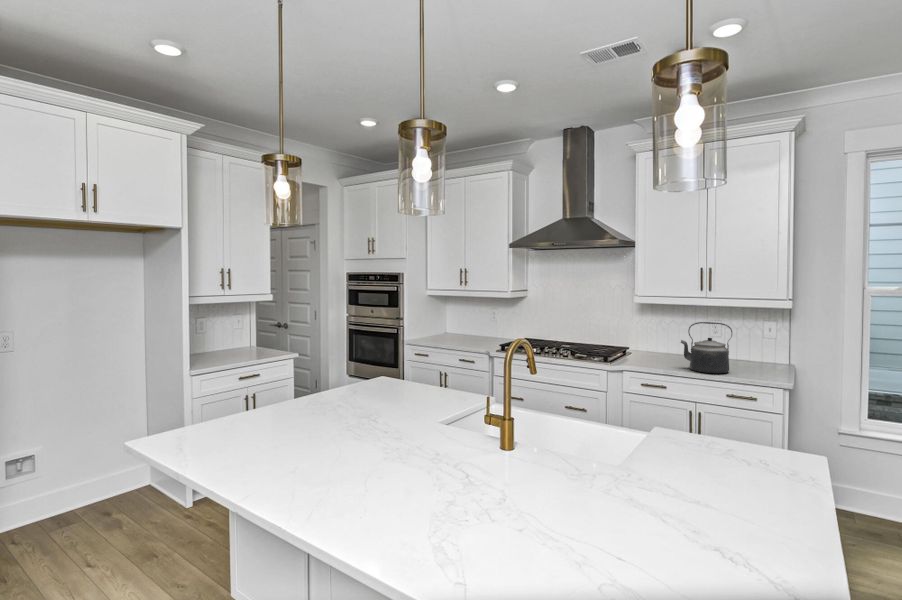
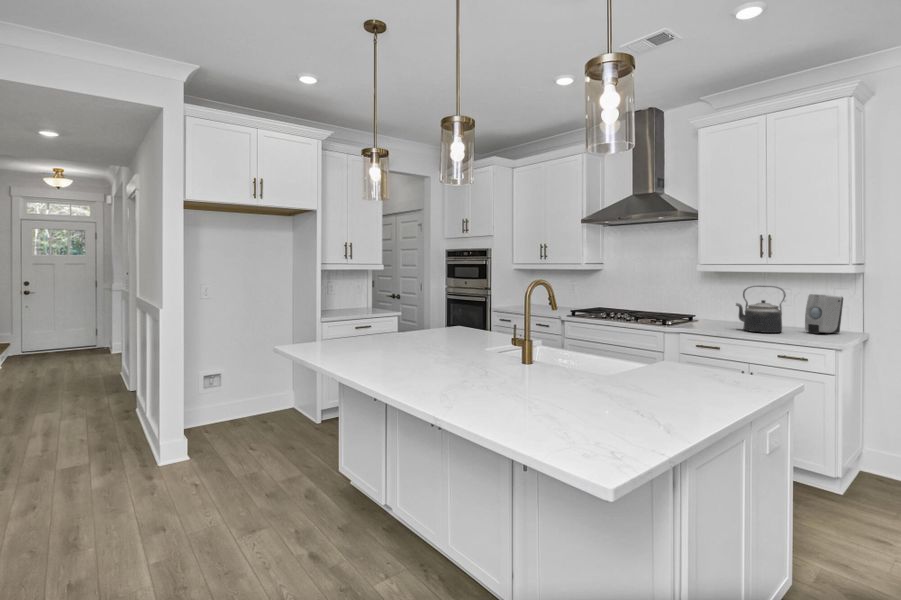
soap dispenser: none [748,331,783,372] -> present [805,294,843,334]

